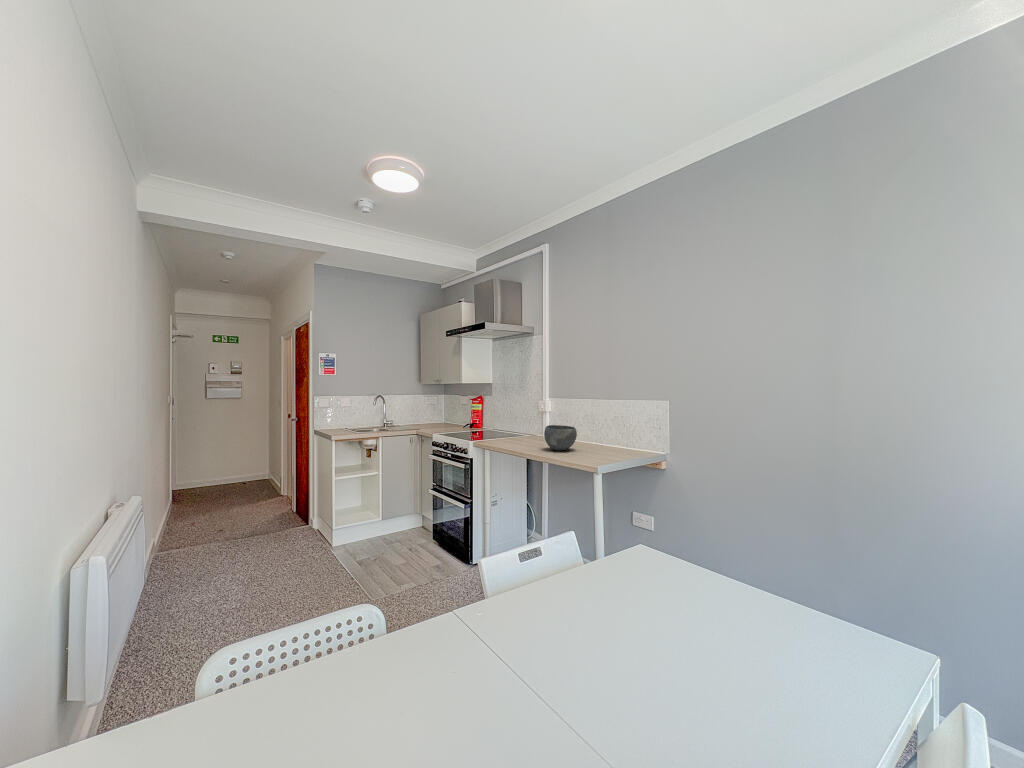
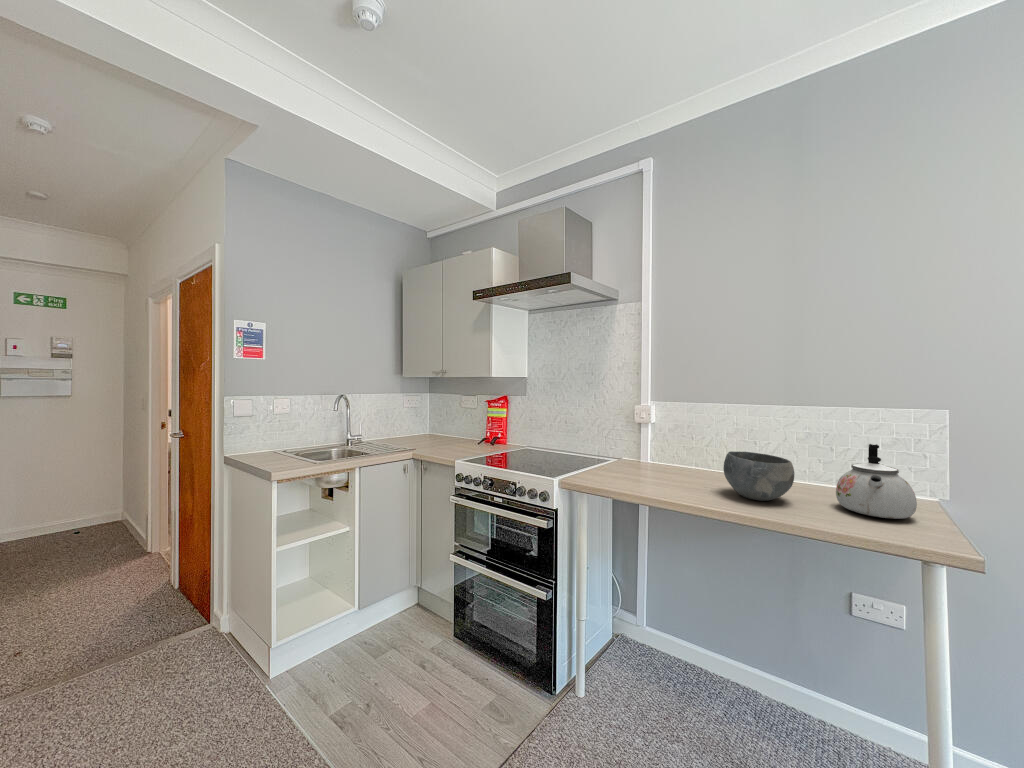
kettle: none [588,418,620,457] -> present [836,444,917,519]

